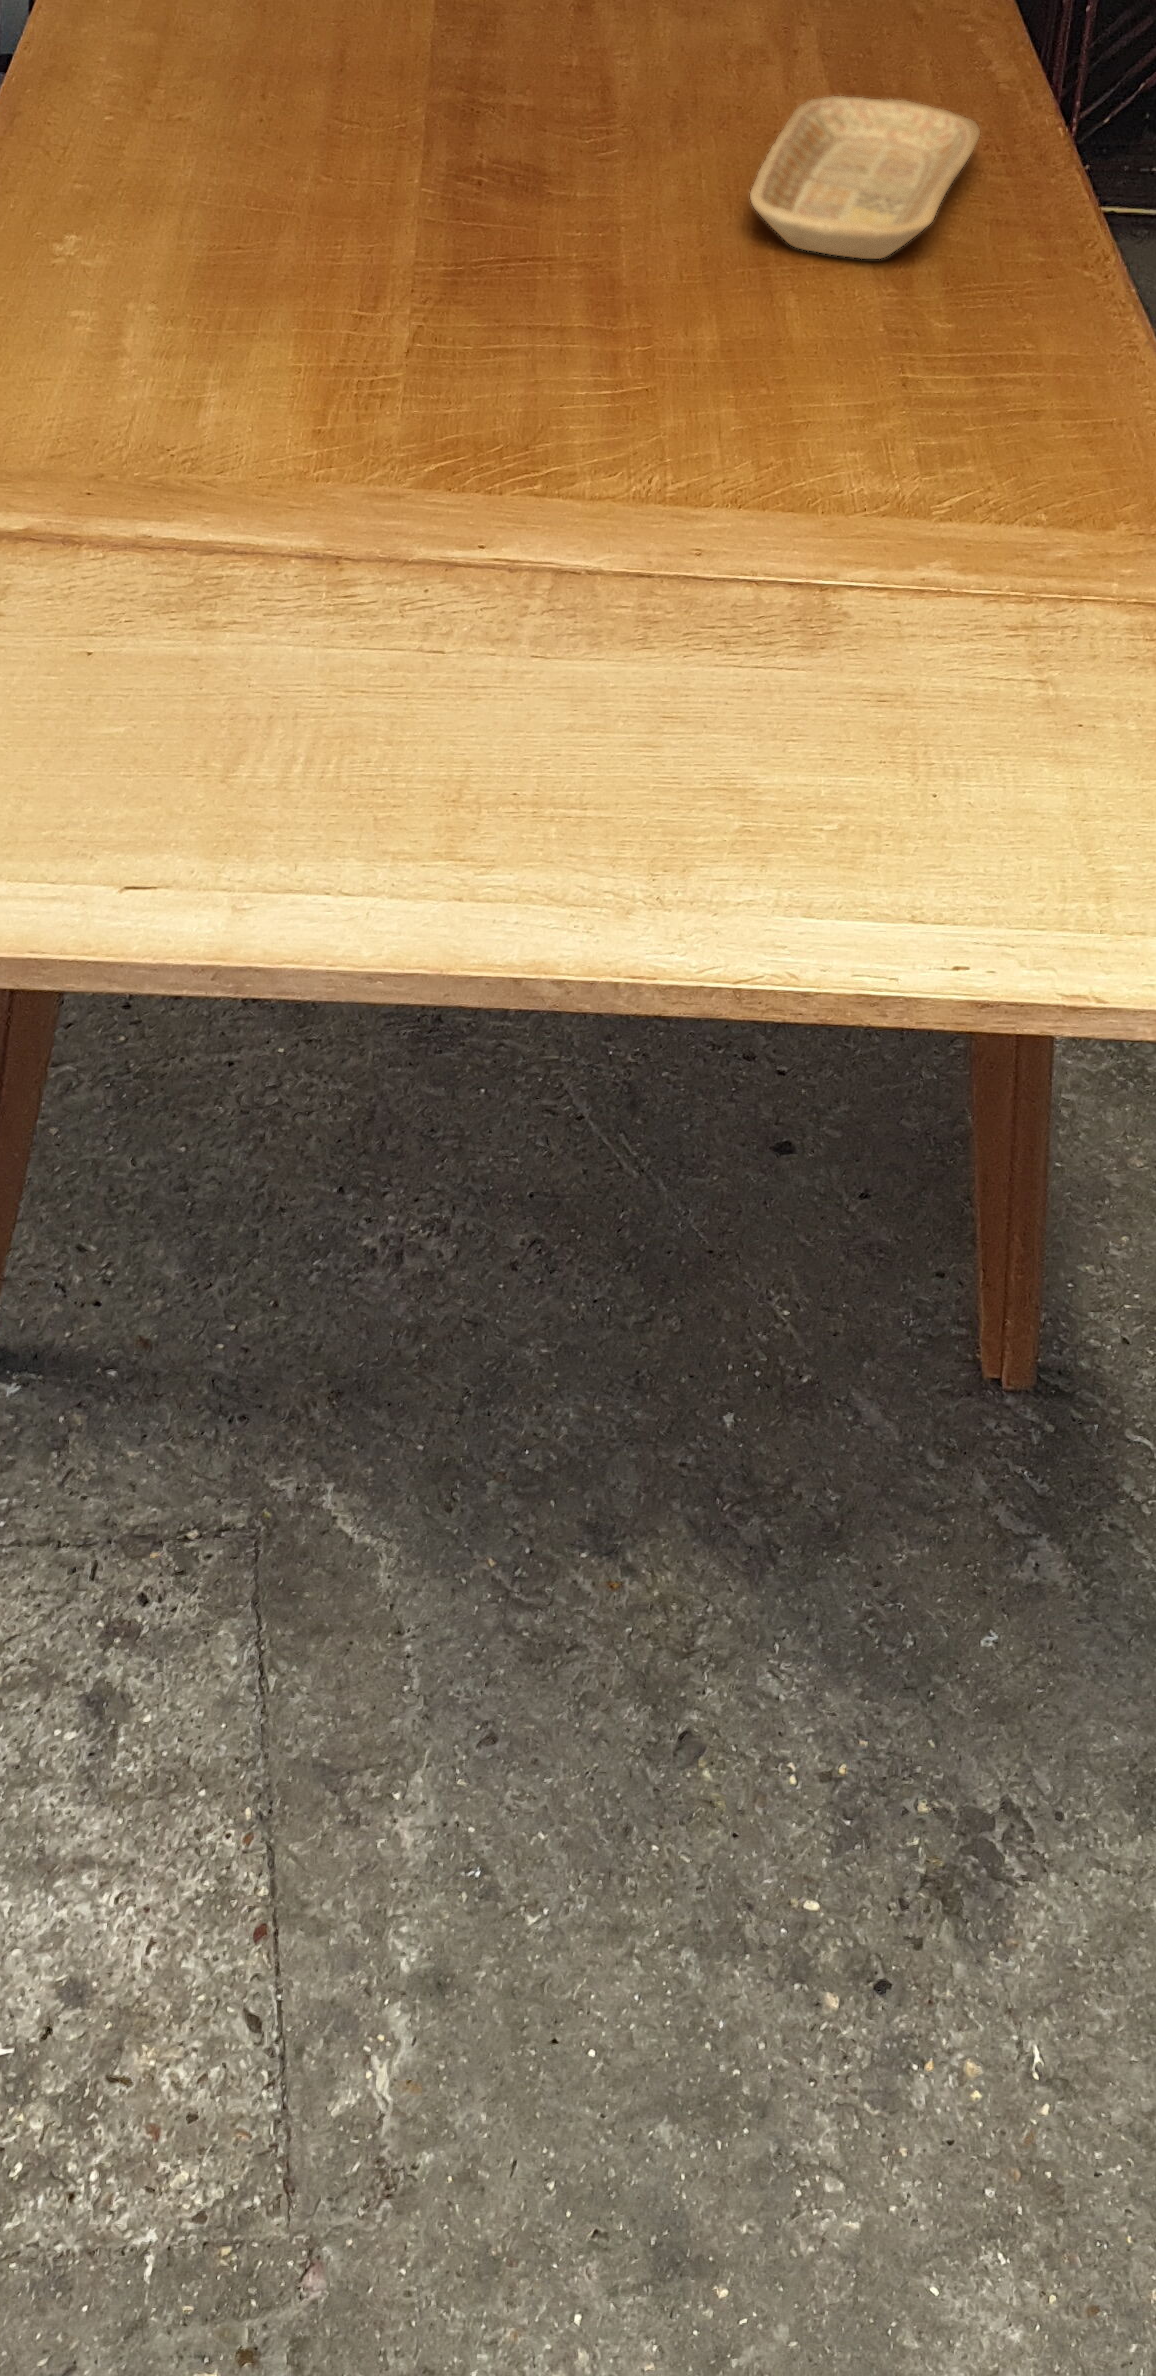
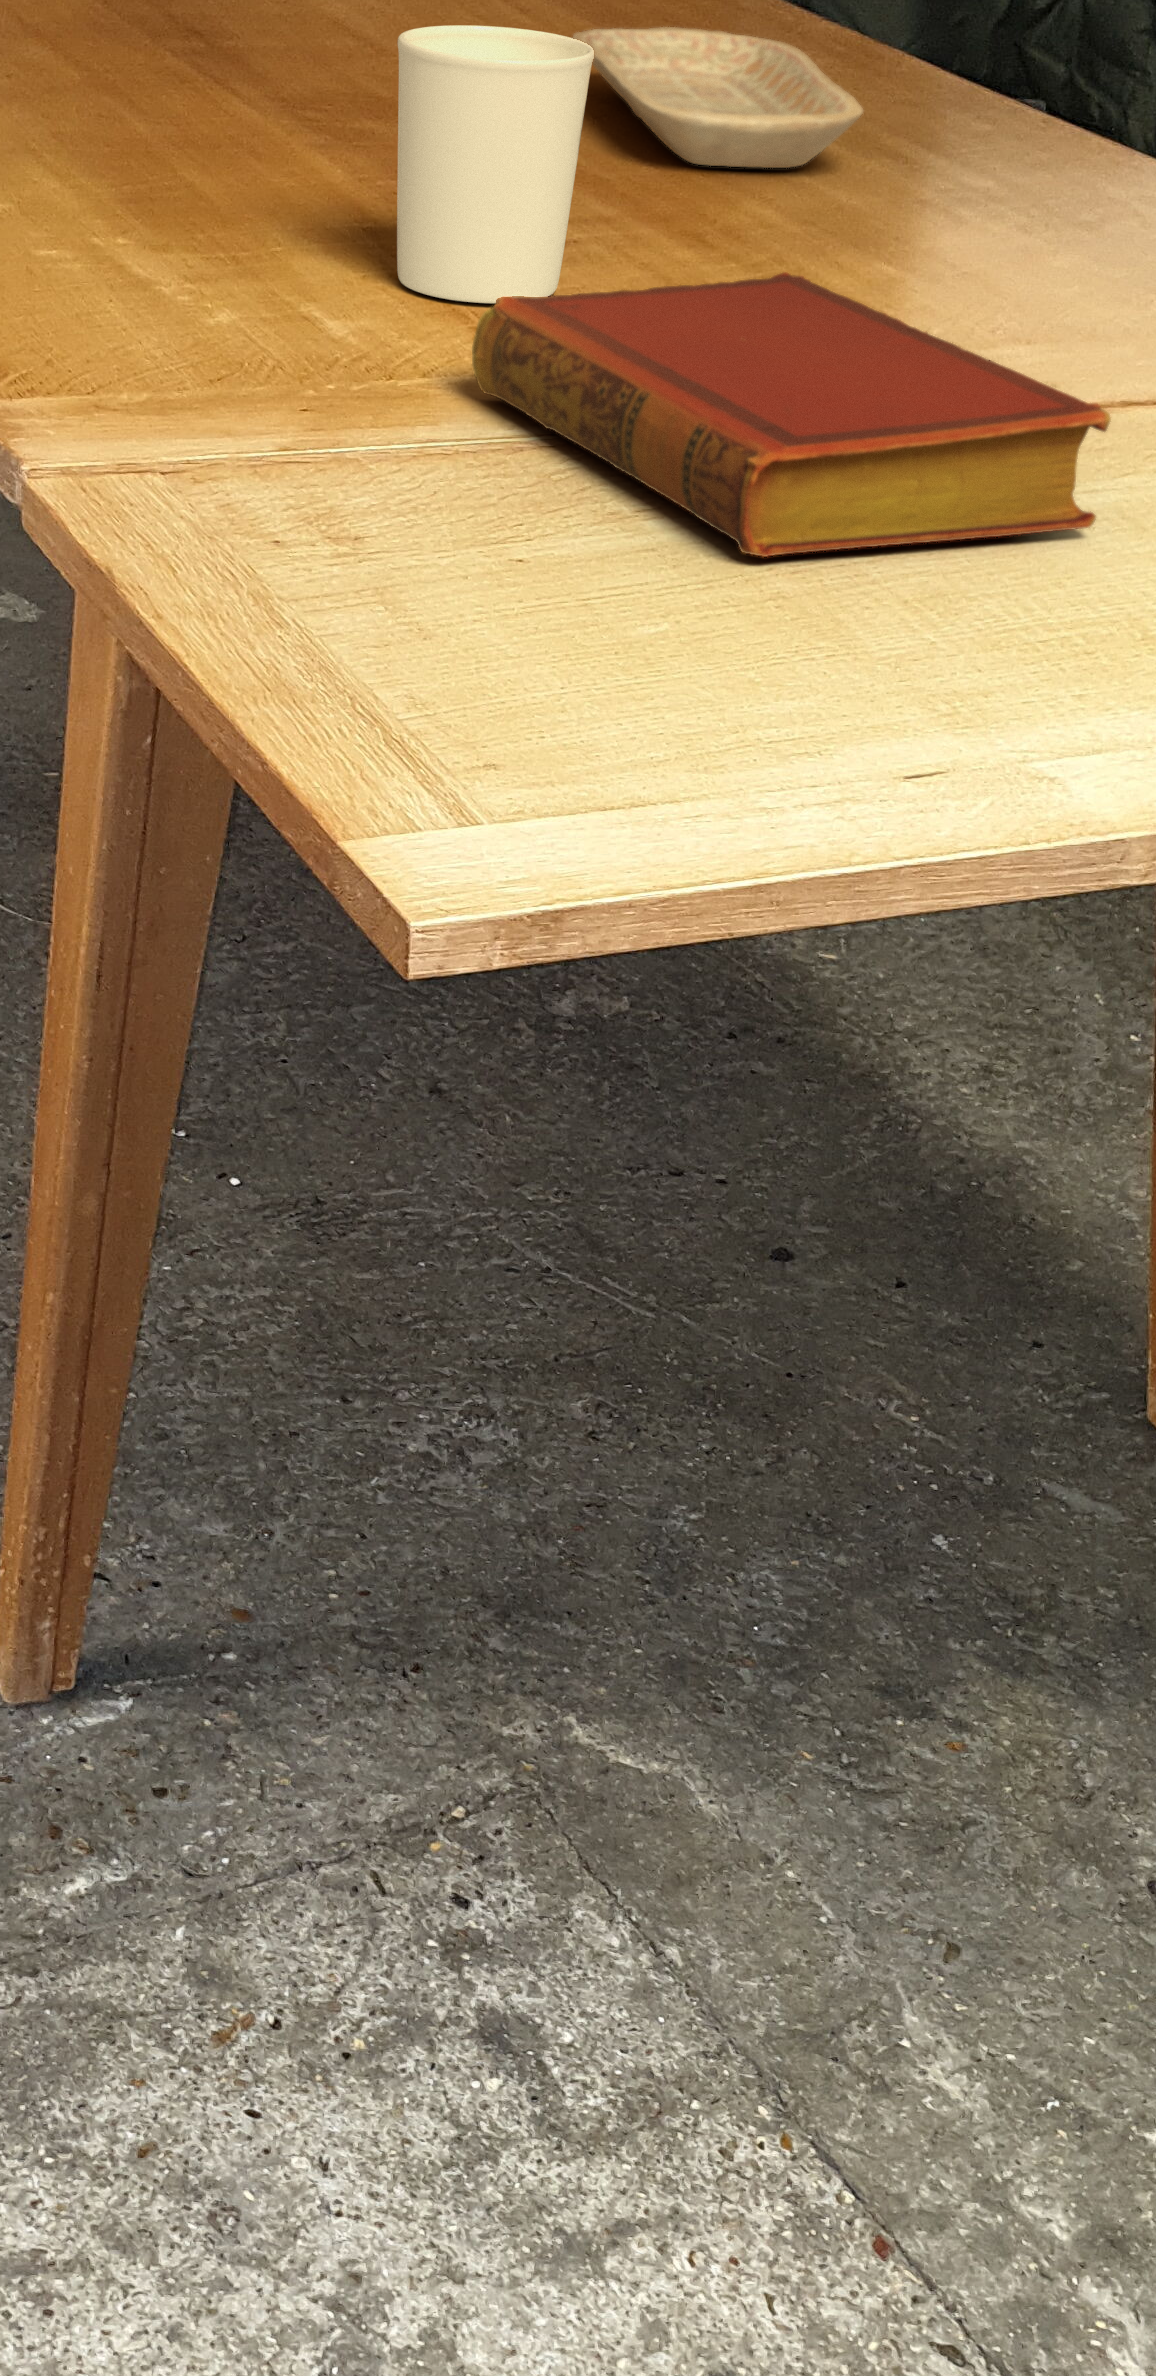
candle holder: none [365,163,518,386] -> present [397,25,594,303]
book: none [272,411,594,679] -> present [472,272,1111,557]

